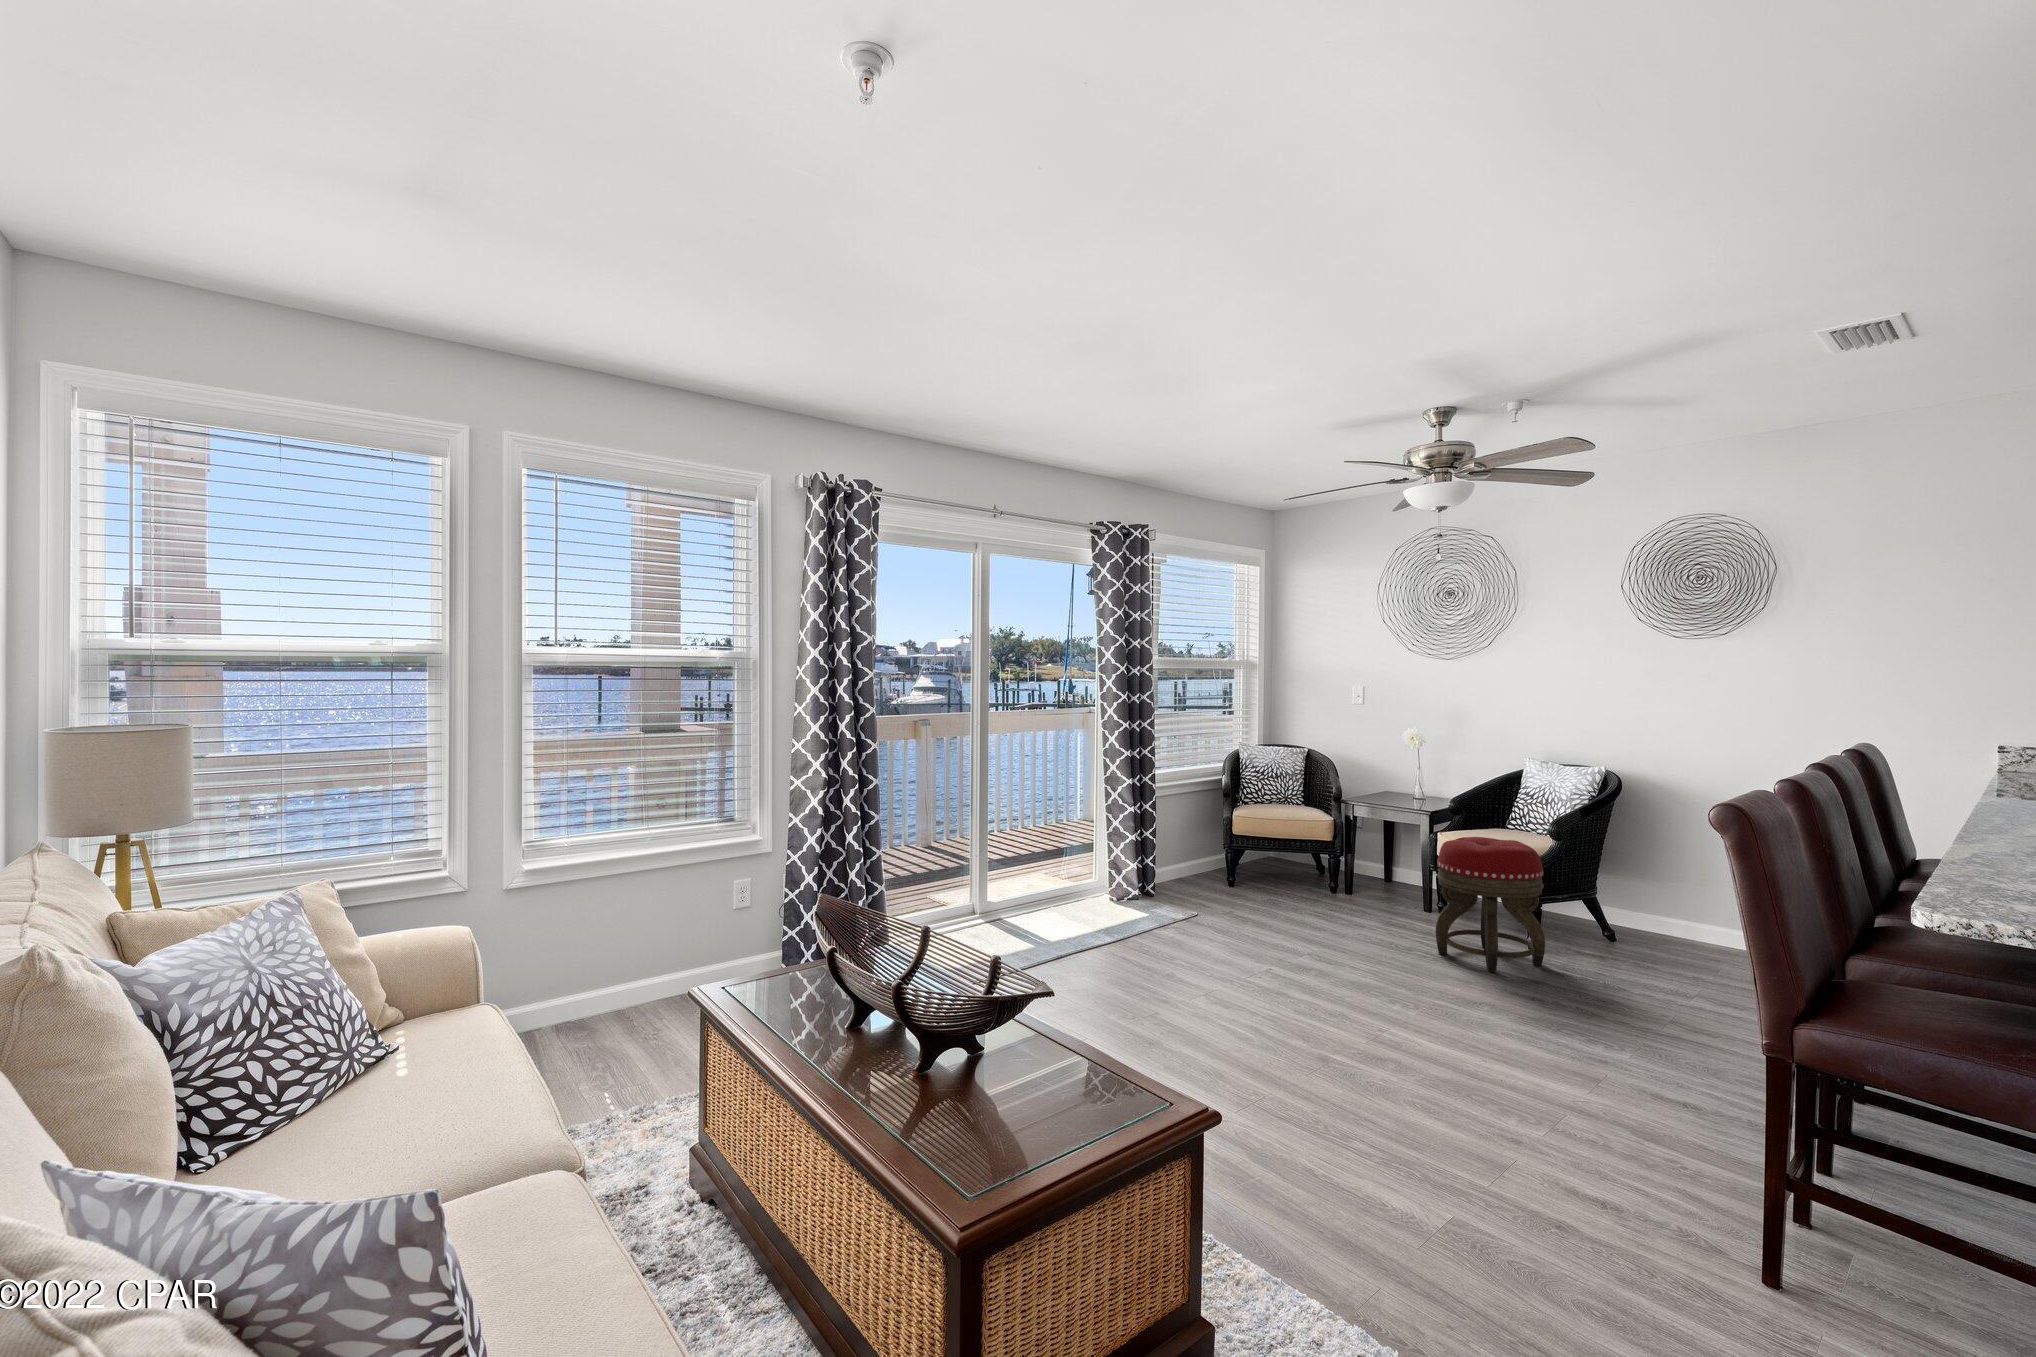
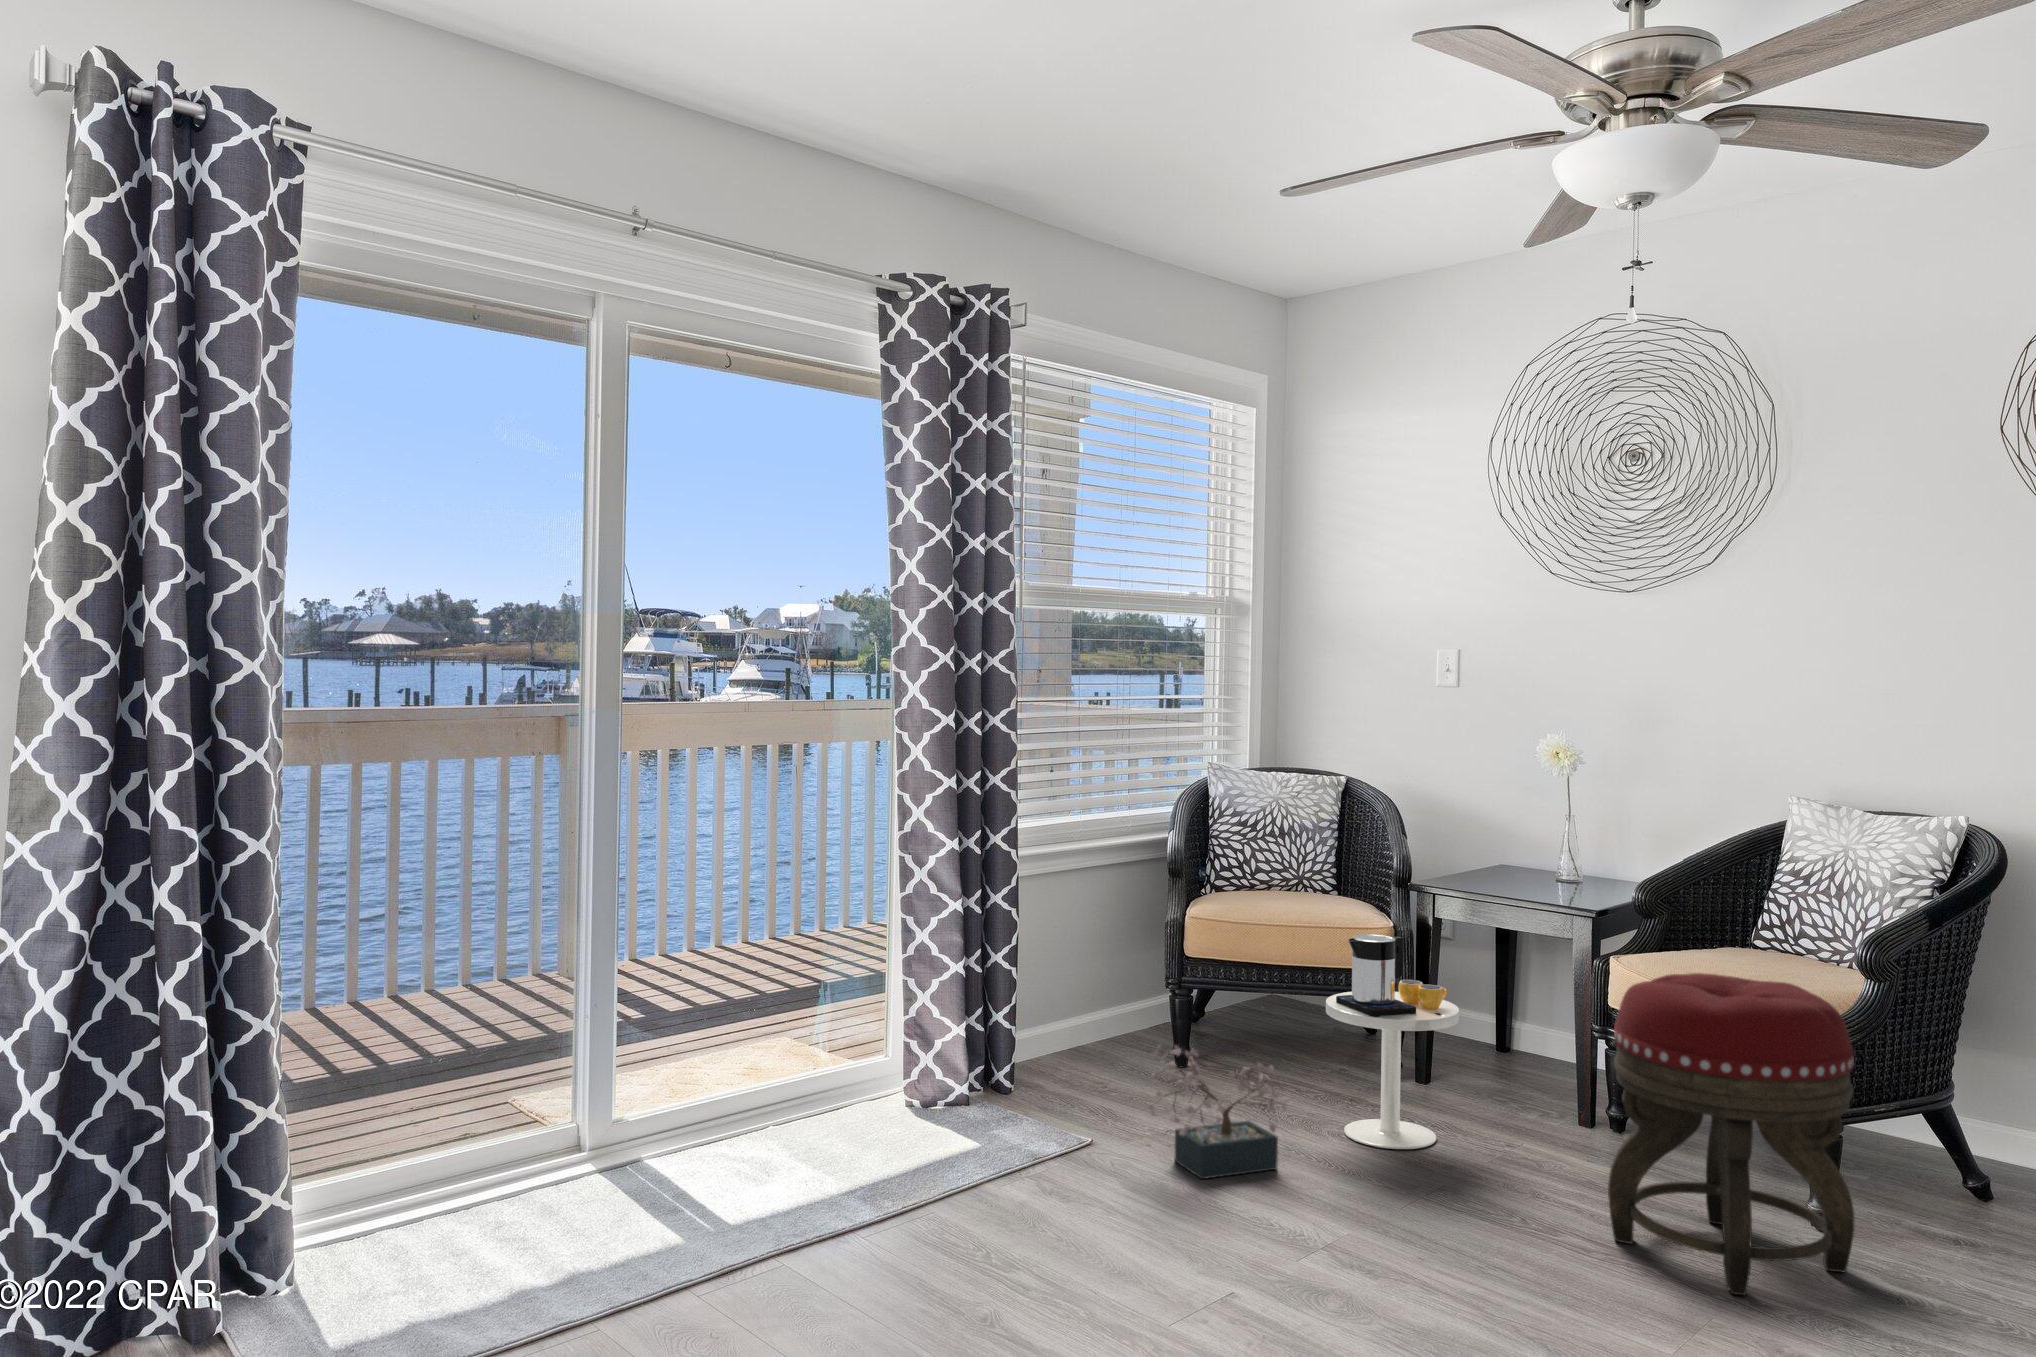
side table: none [1304,822,1367,920] -> present [1326,934,1459,1149]
decorative plant: none [1225,870,1289,929] -> present [1148,1044,1289,1179]

